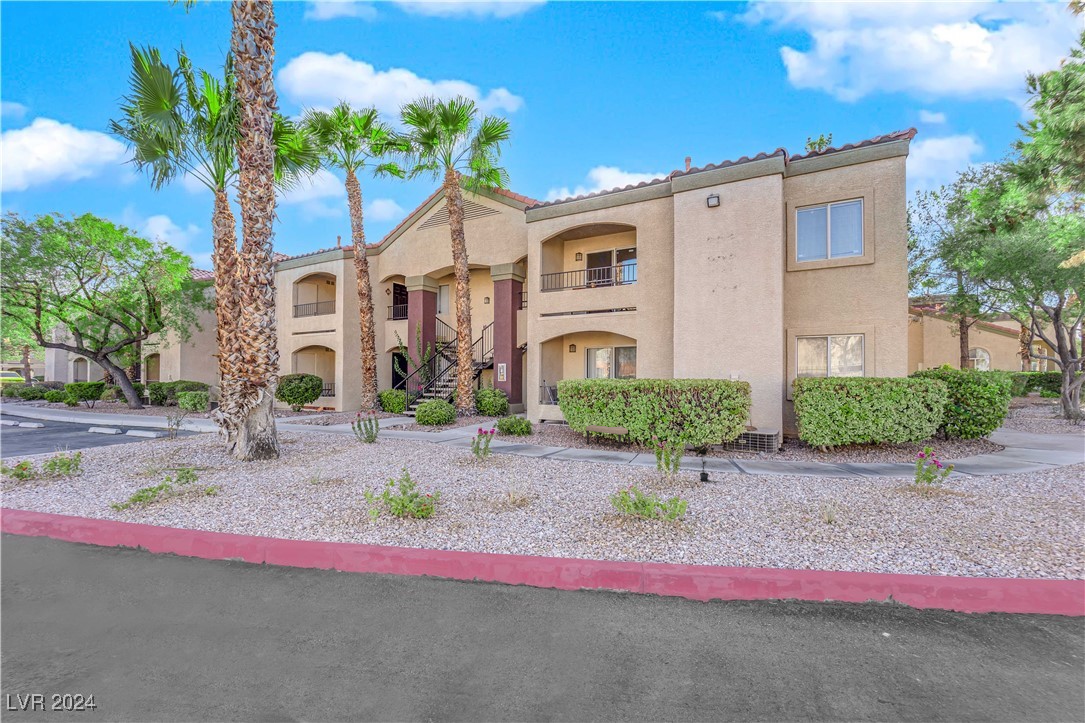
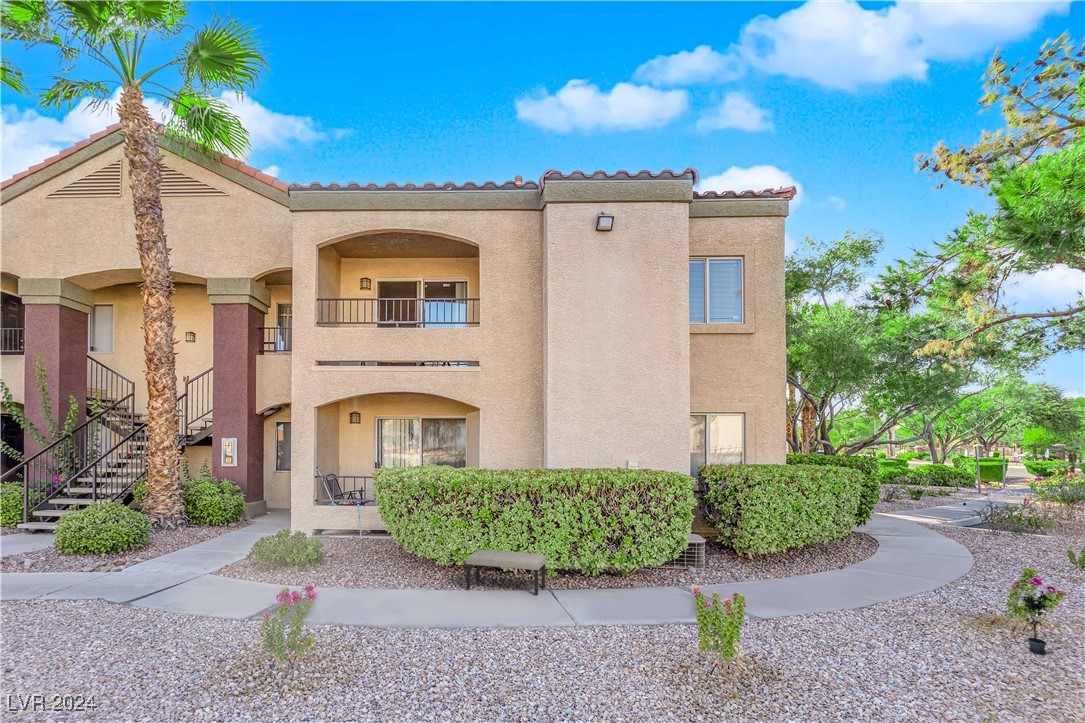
potted plant: present [691,445,714,481] -> present [1020,591,1052,654]

